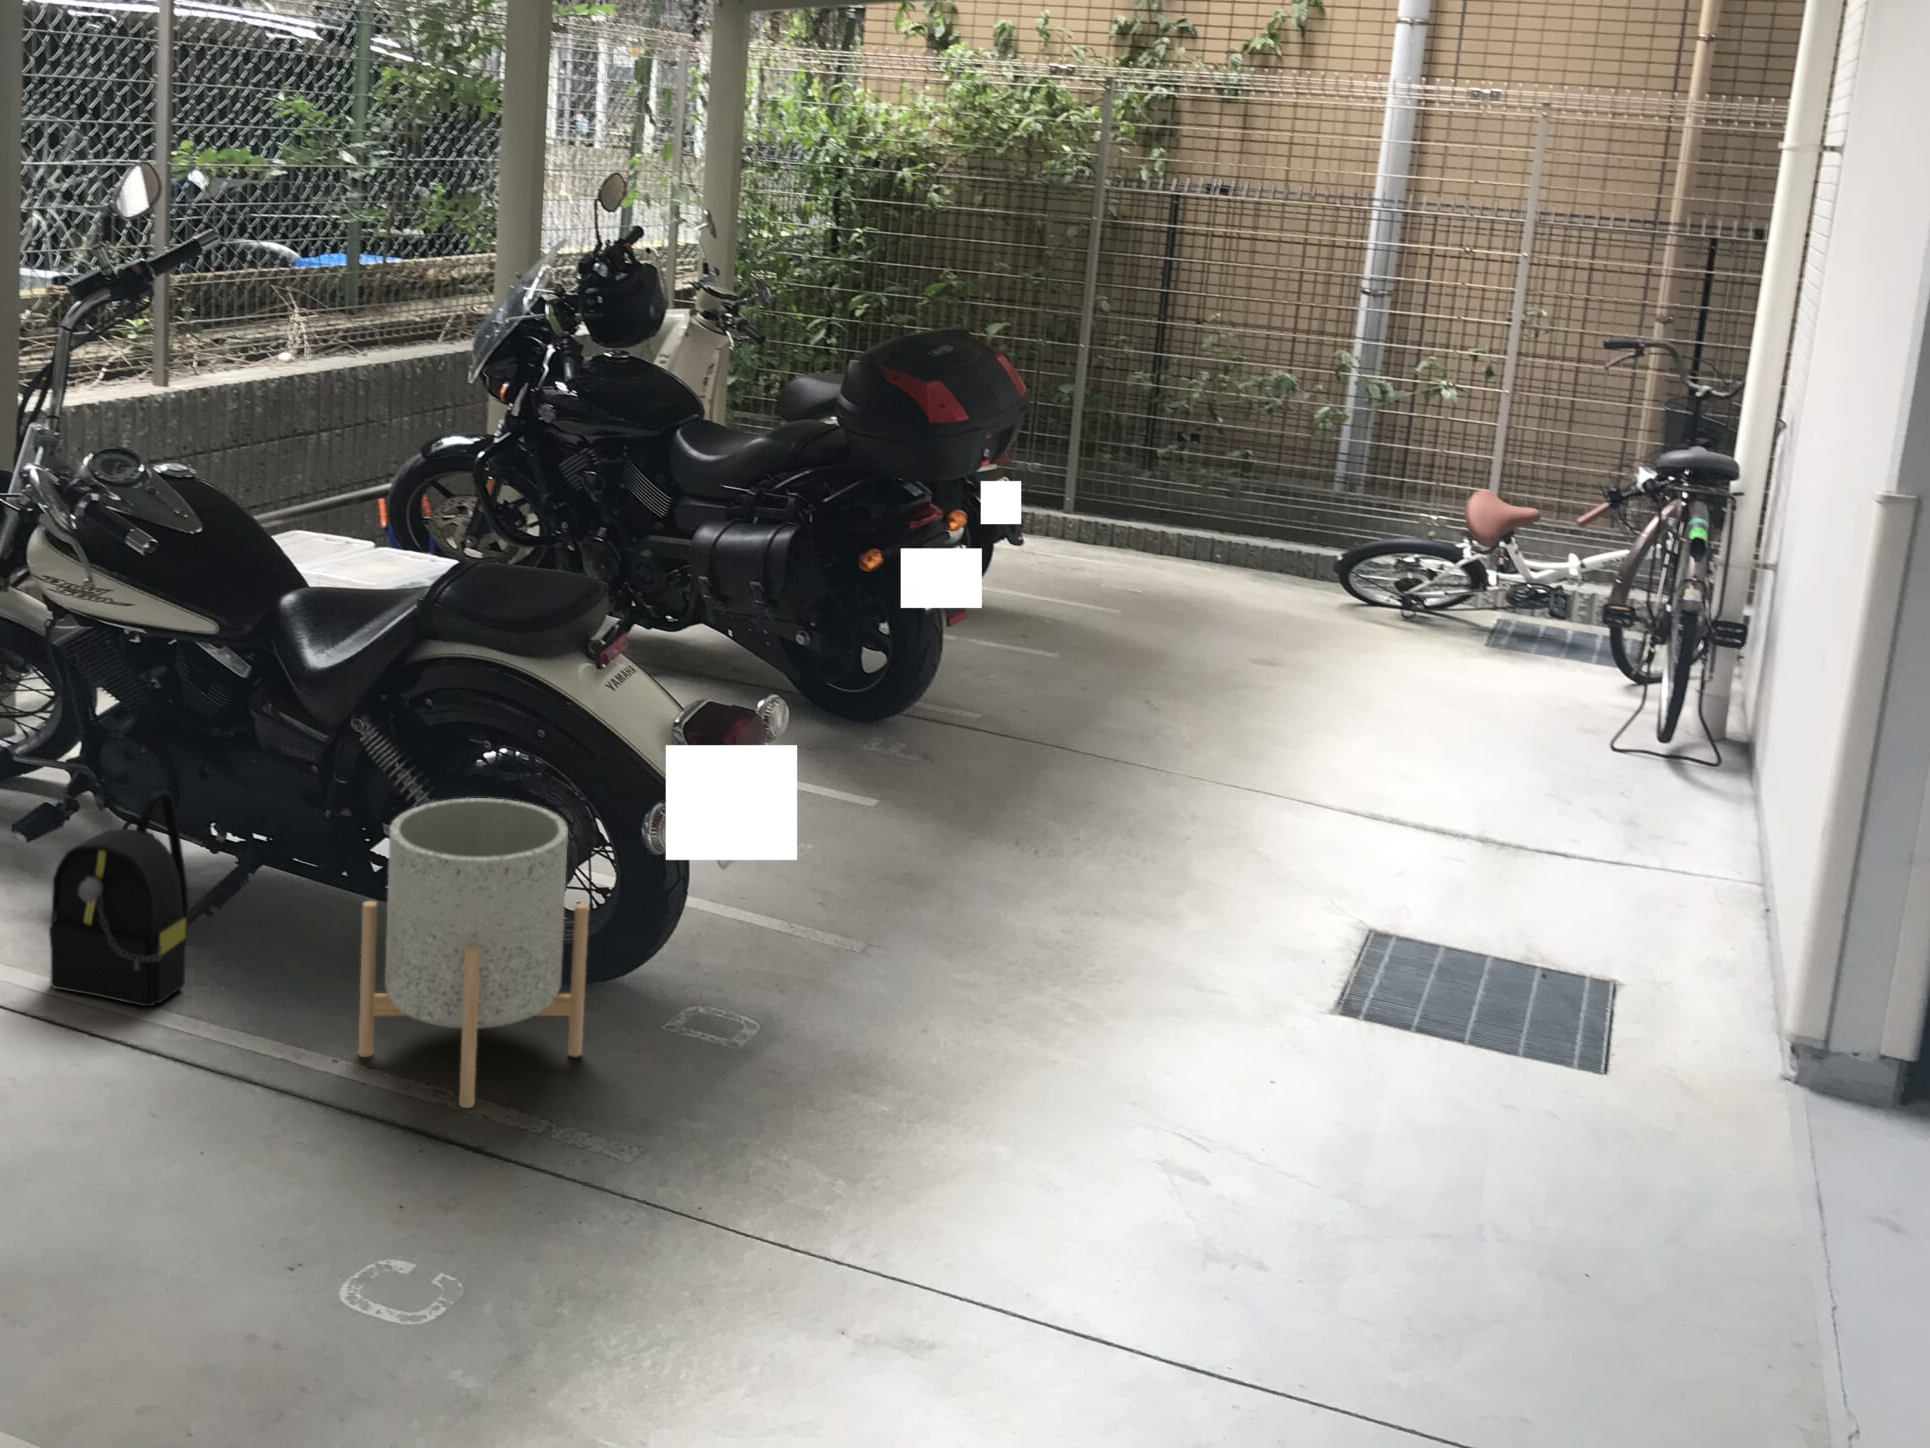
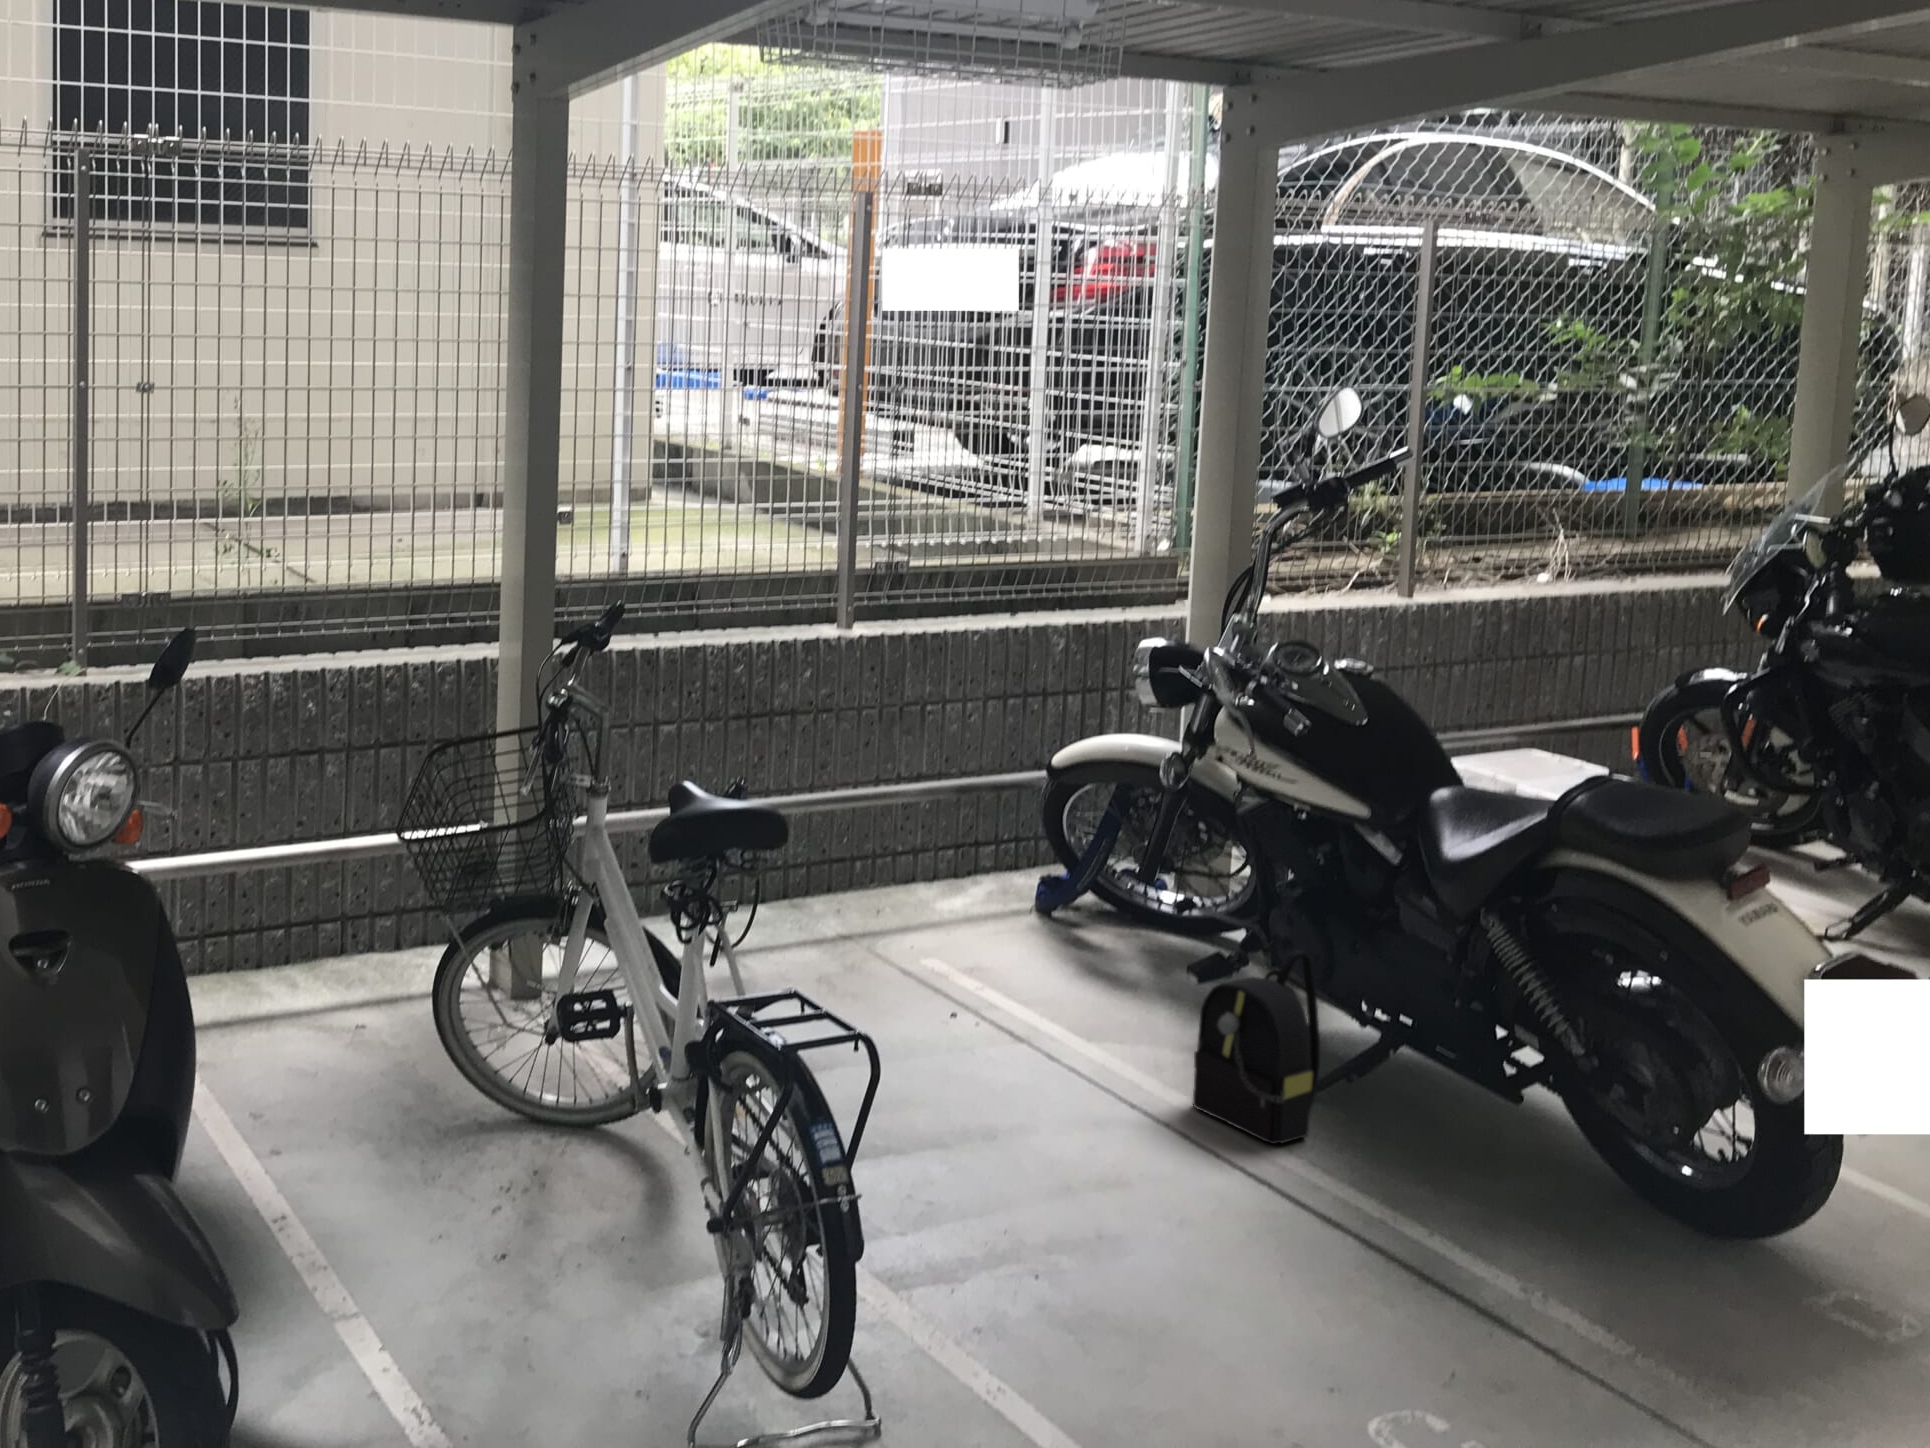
planter: present [359,798,589,1108] -> none [1454,1006,1709,1315]

